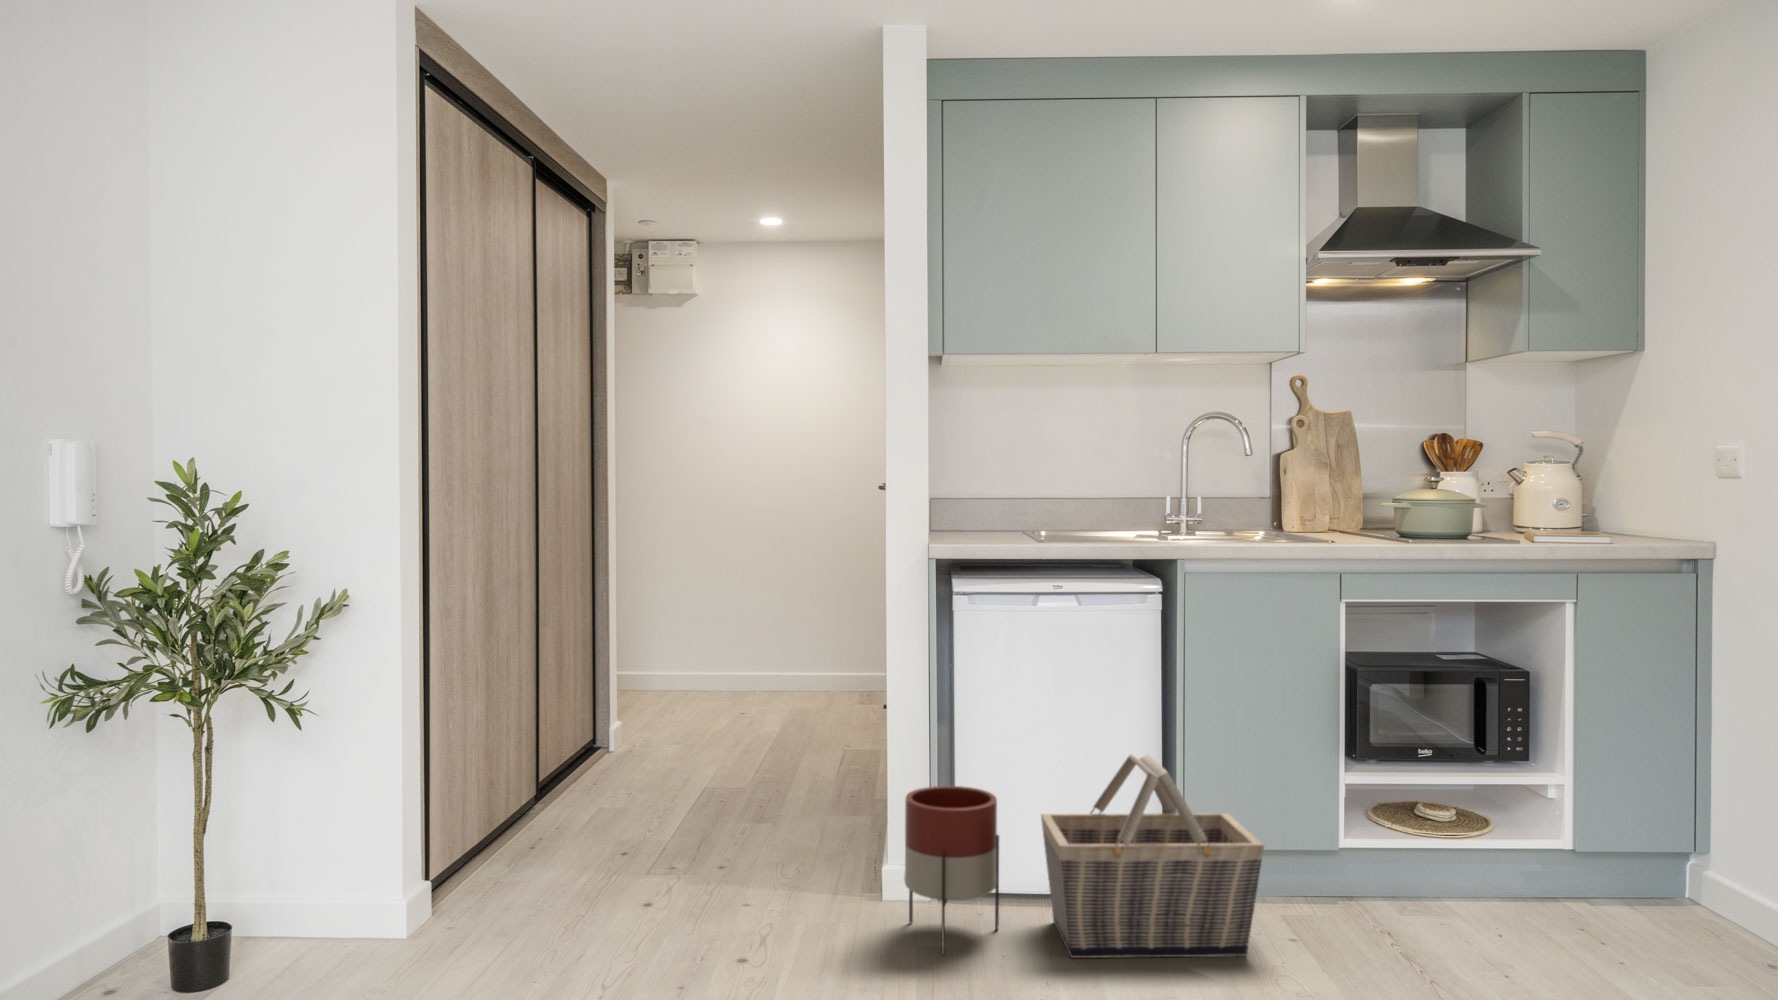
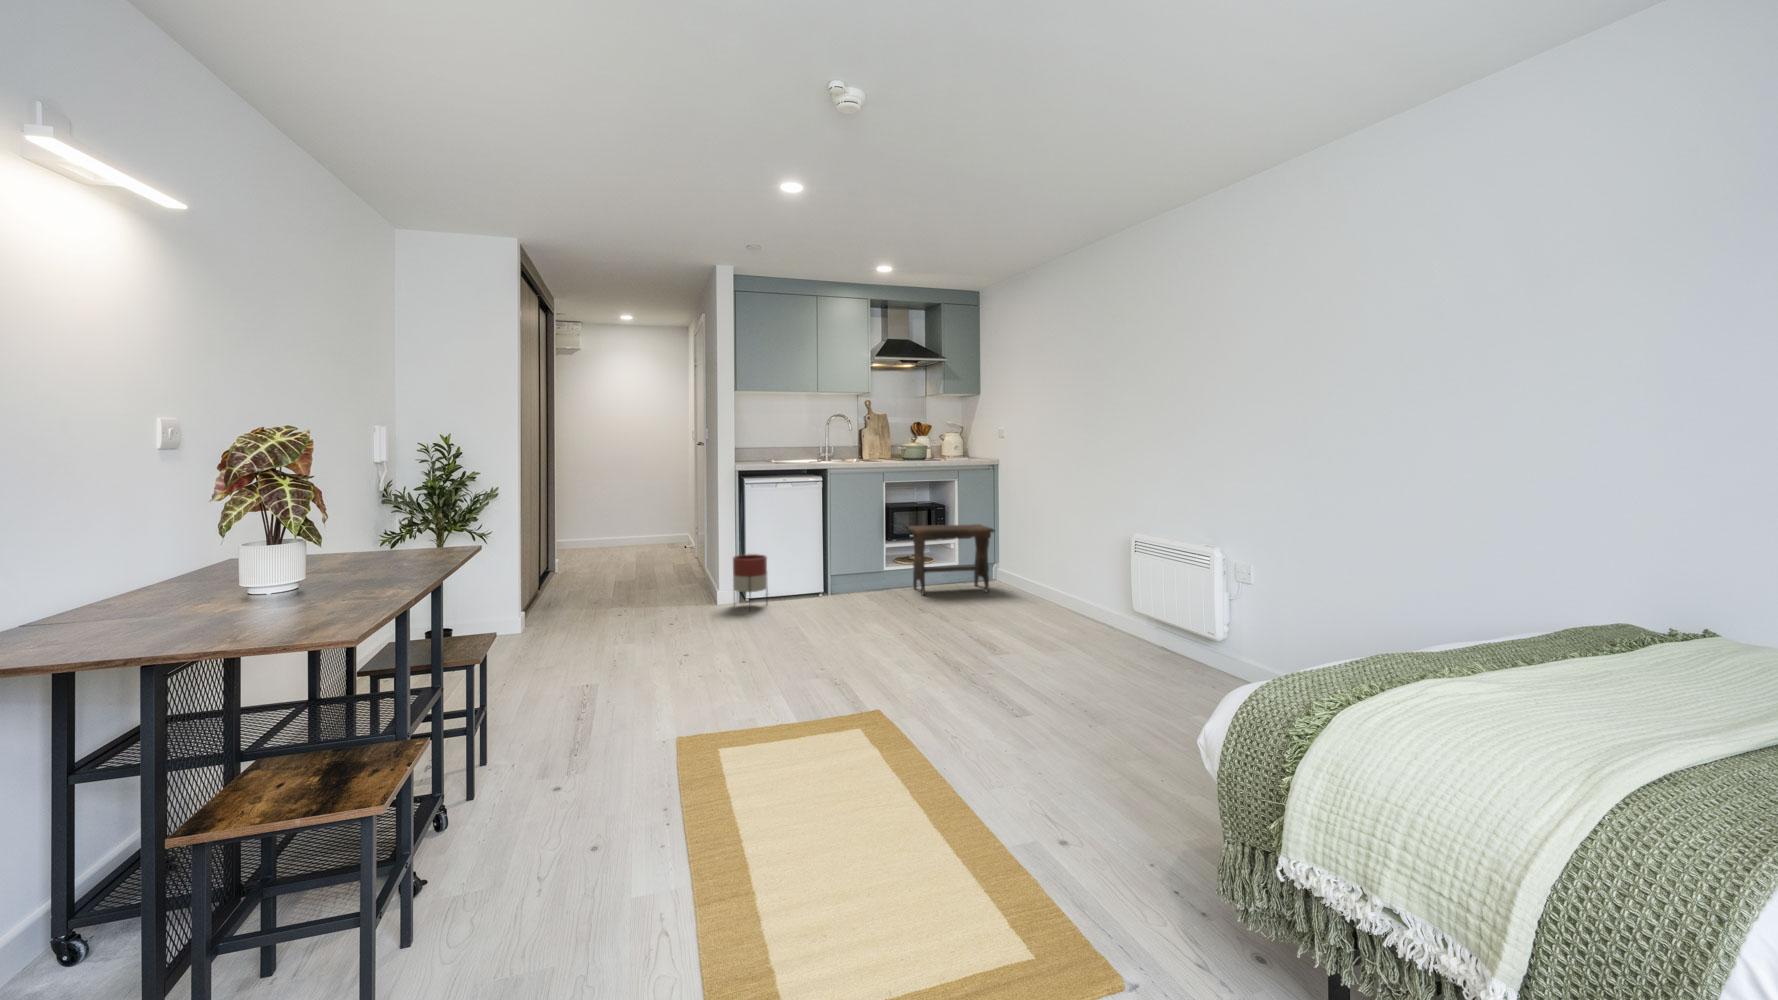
footstool: none [1414,729,1715,961] -> present [908,524,995,595]
basket: present [1041,755,1264,958] -> none [781,538,860,608]

